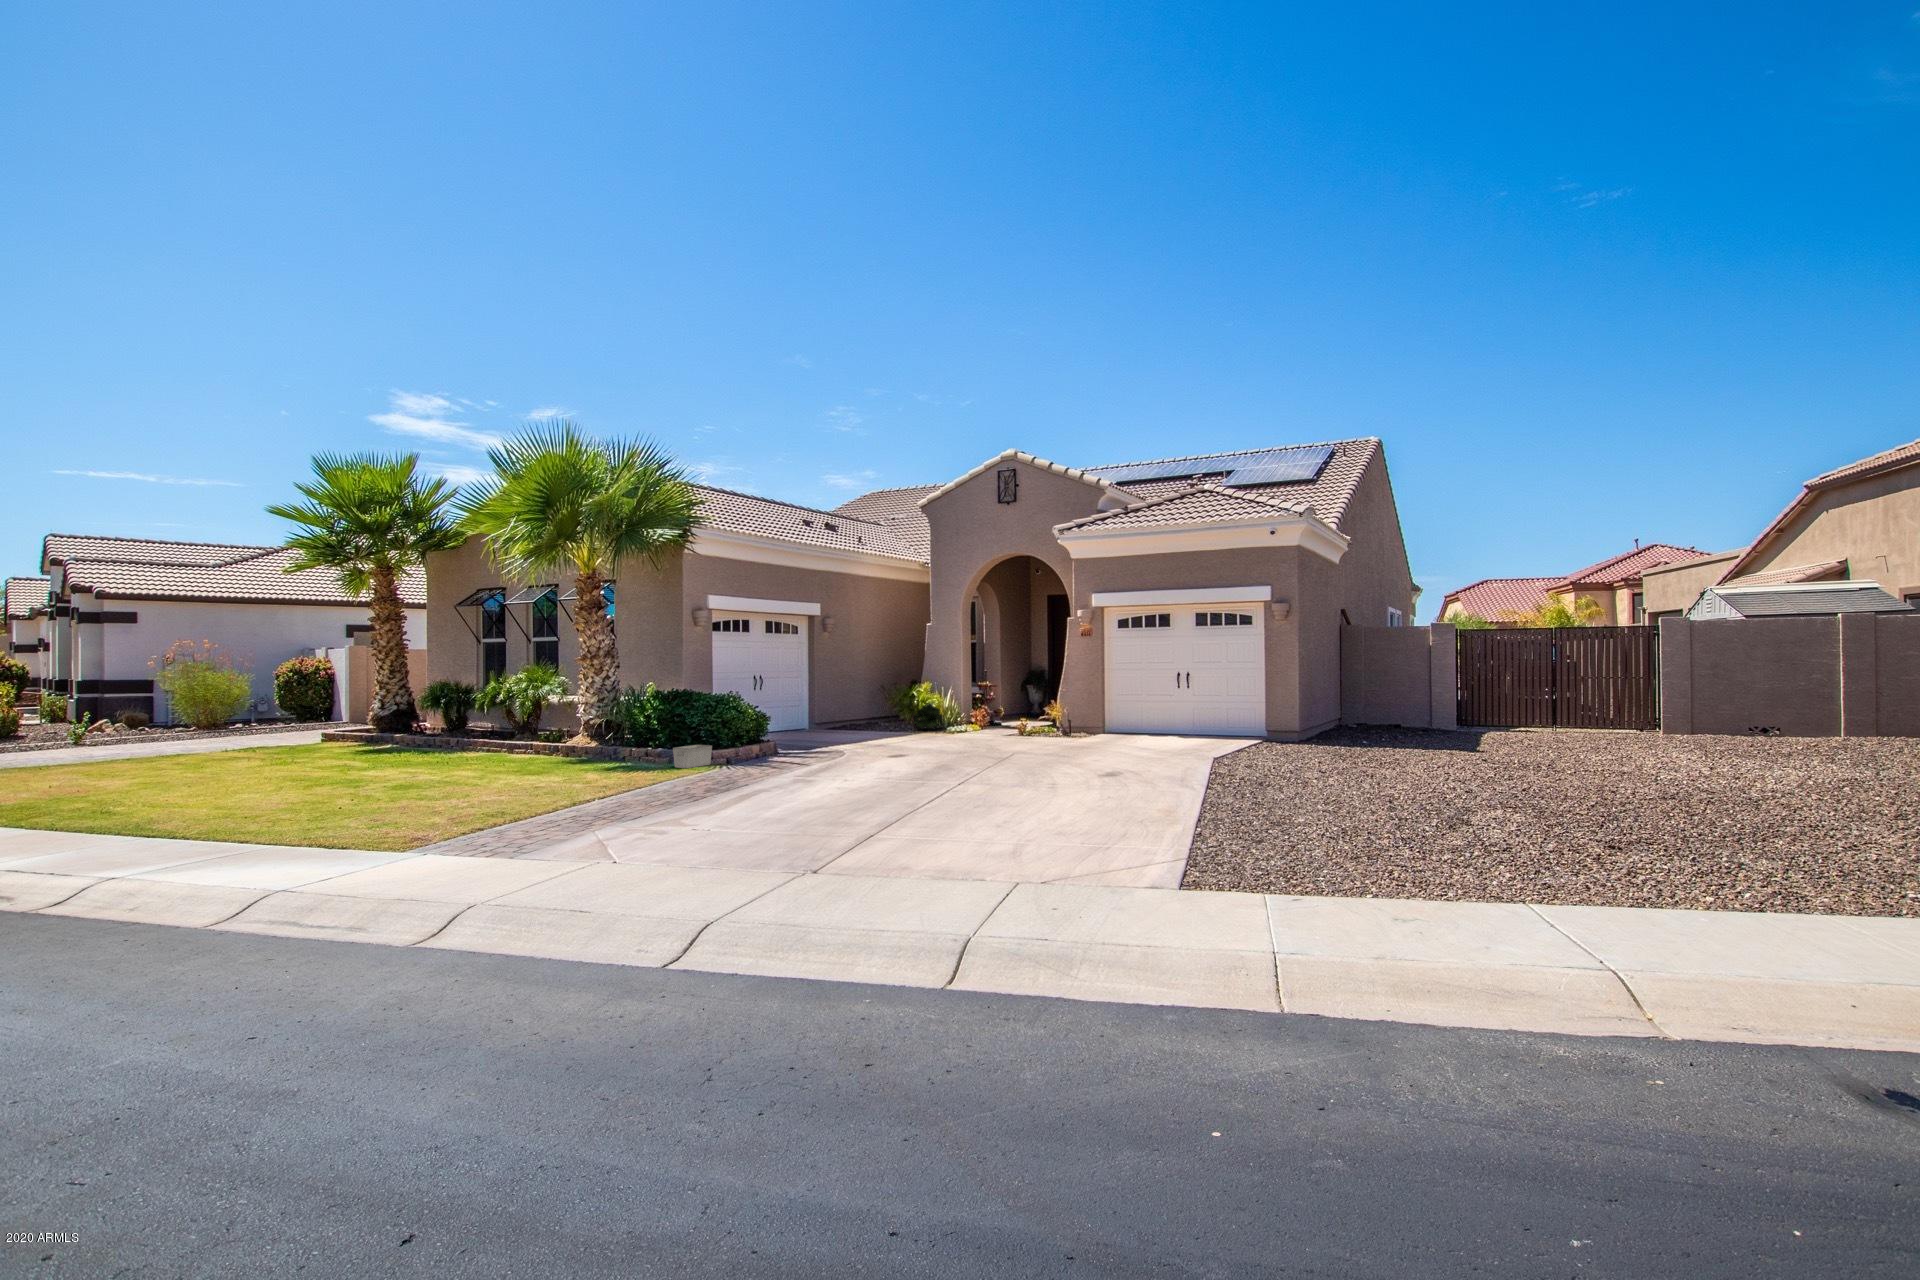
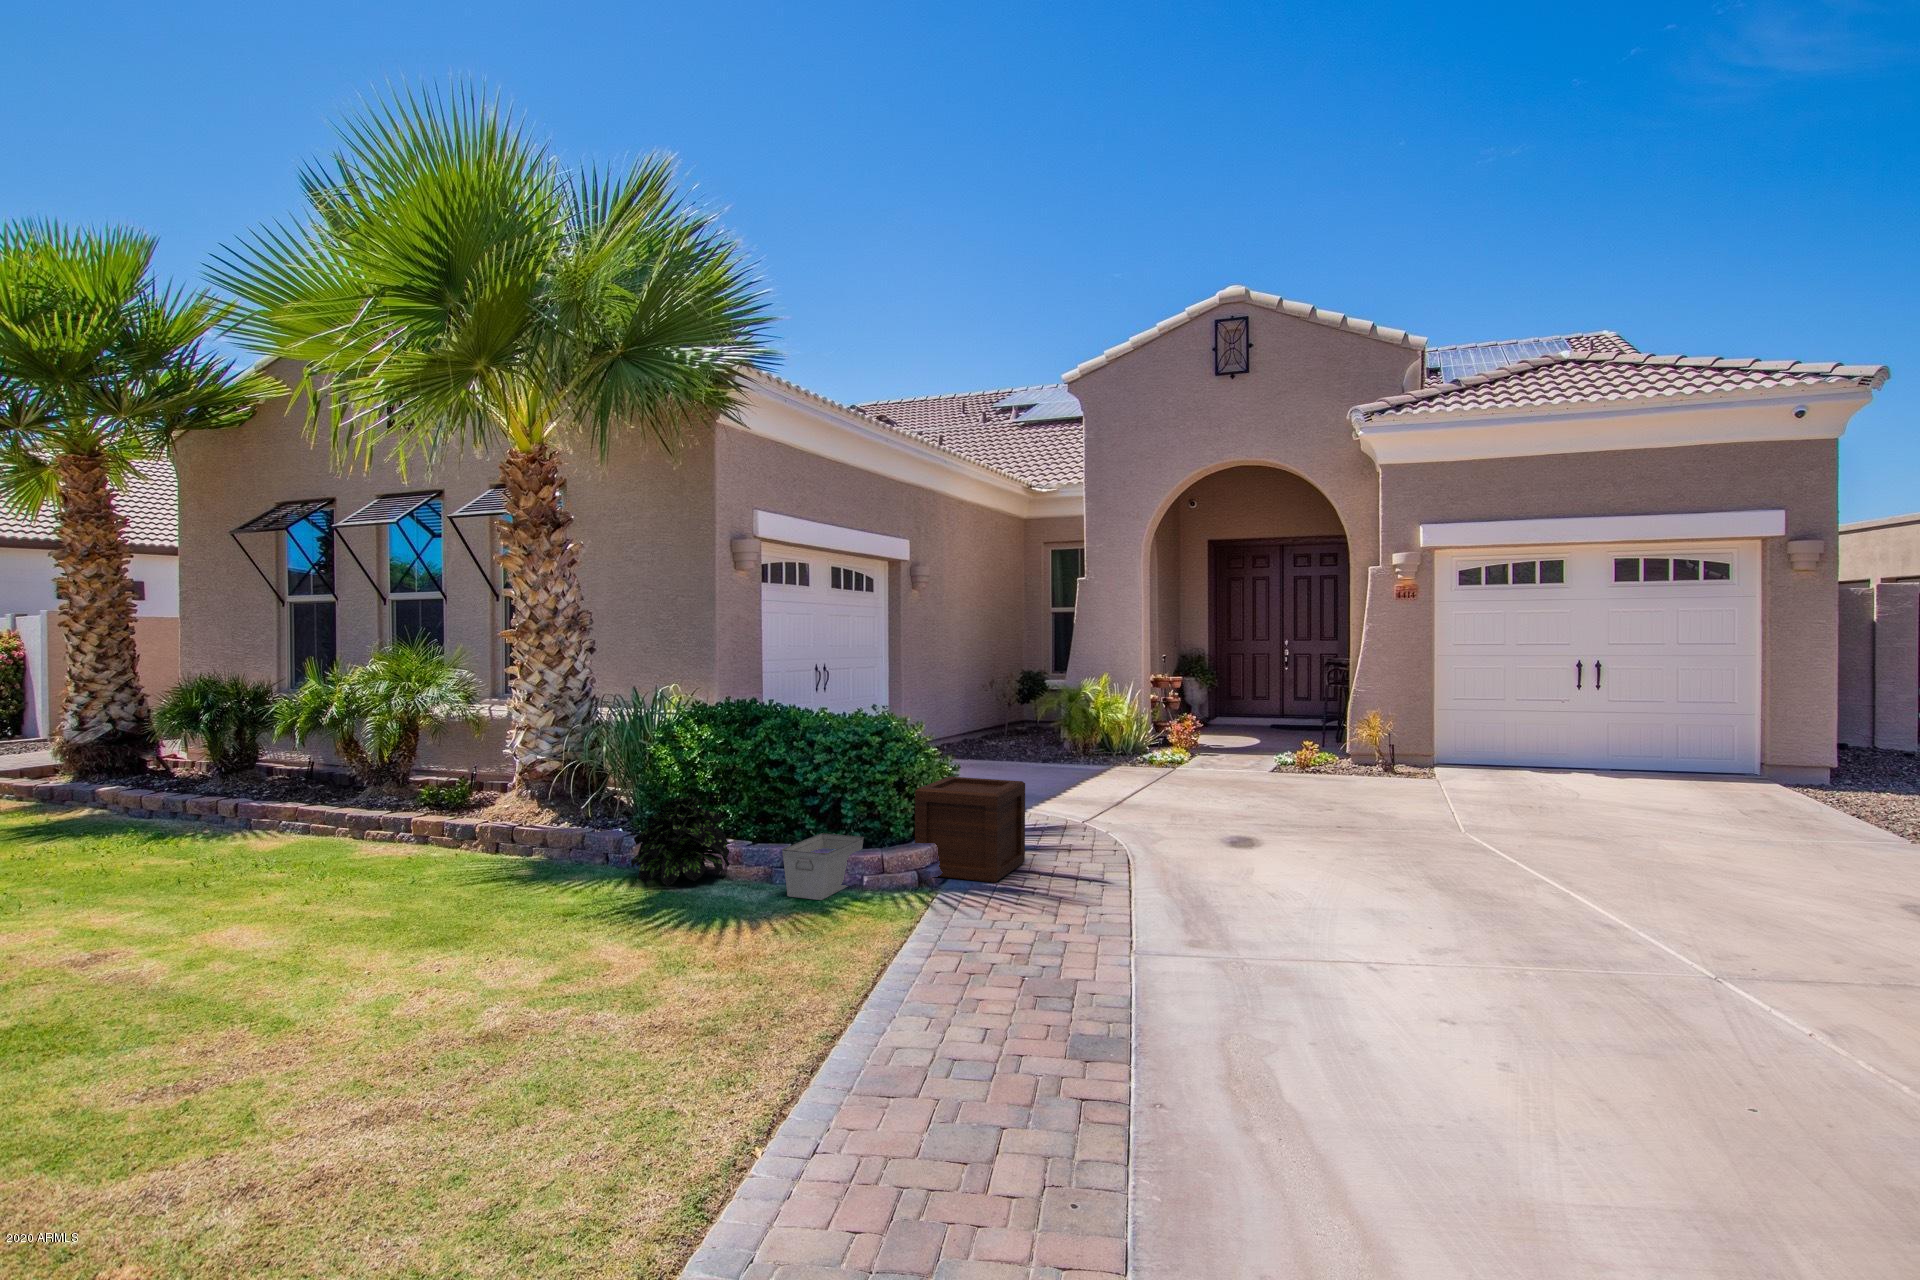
potted plant: present [912,703,943,729] -> present [631,796,733,886]
wooden crate: none [736,723,790,765] -> present [915,776,1025,882]

